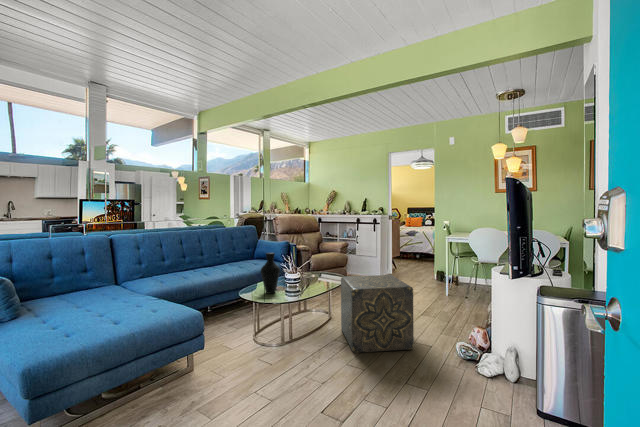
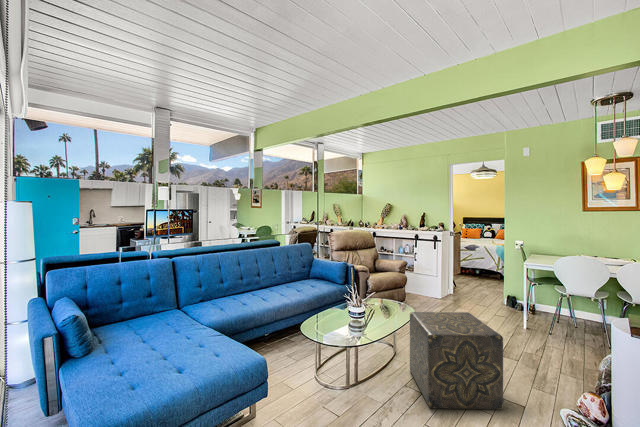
vase: present [261,253,280,294] -> none [322,283,343,328]

